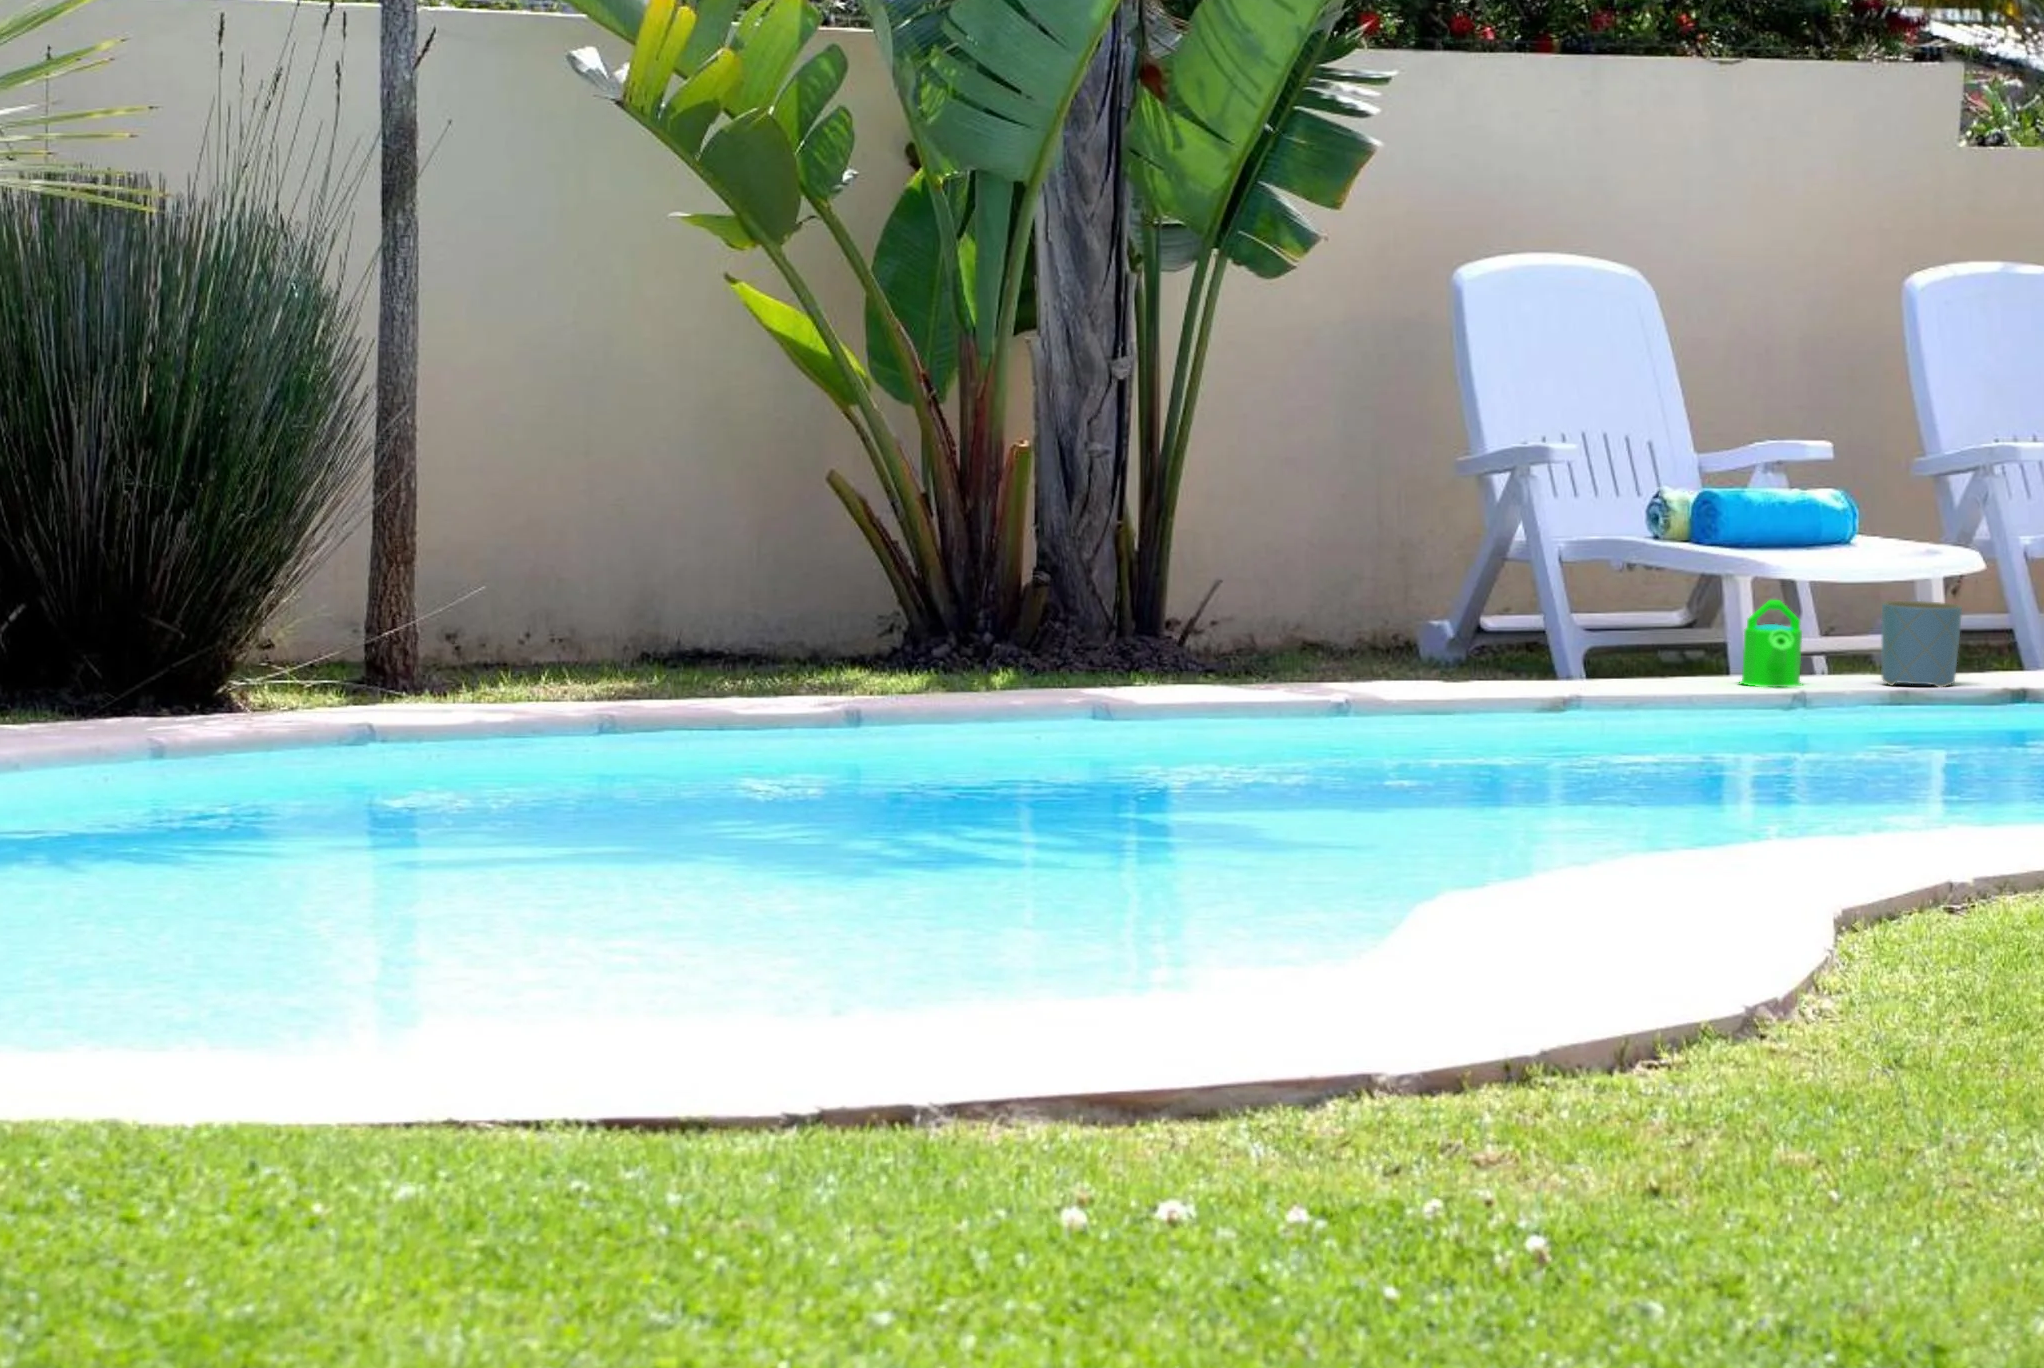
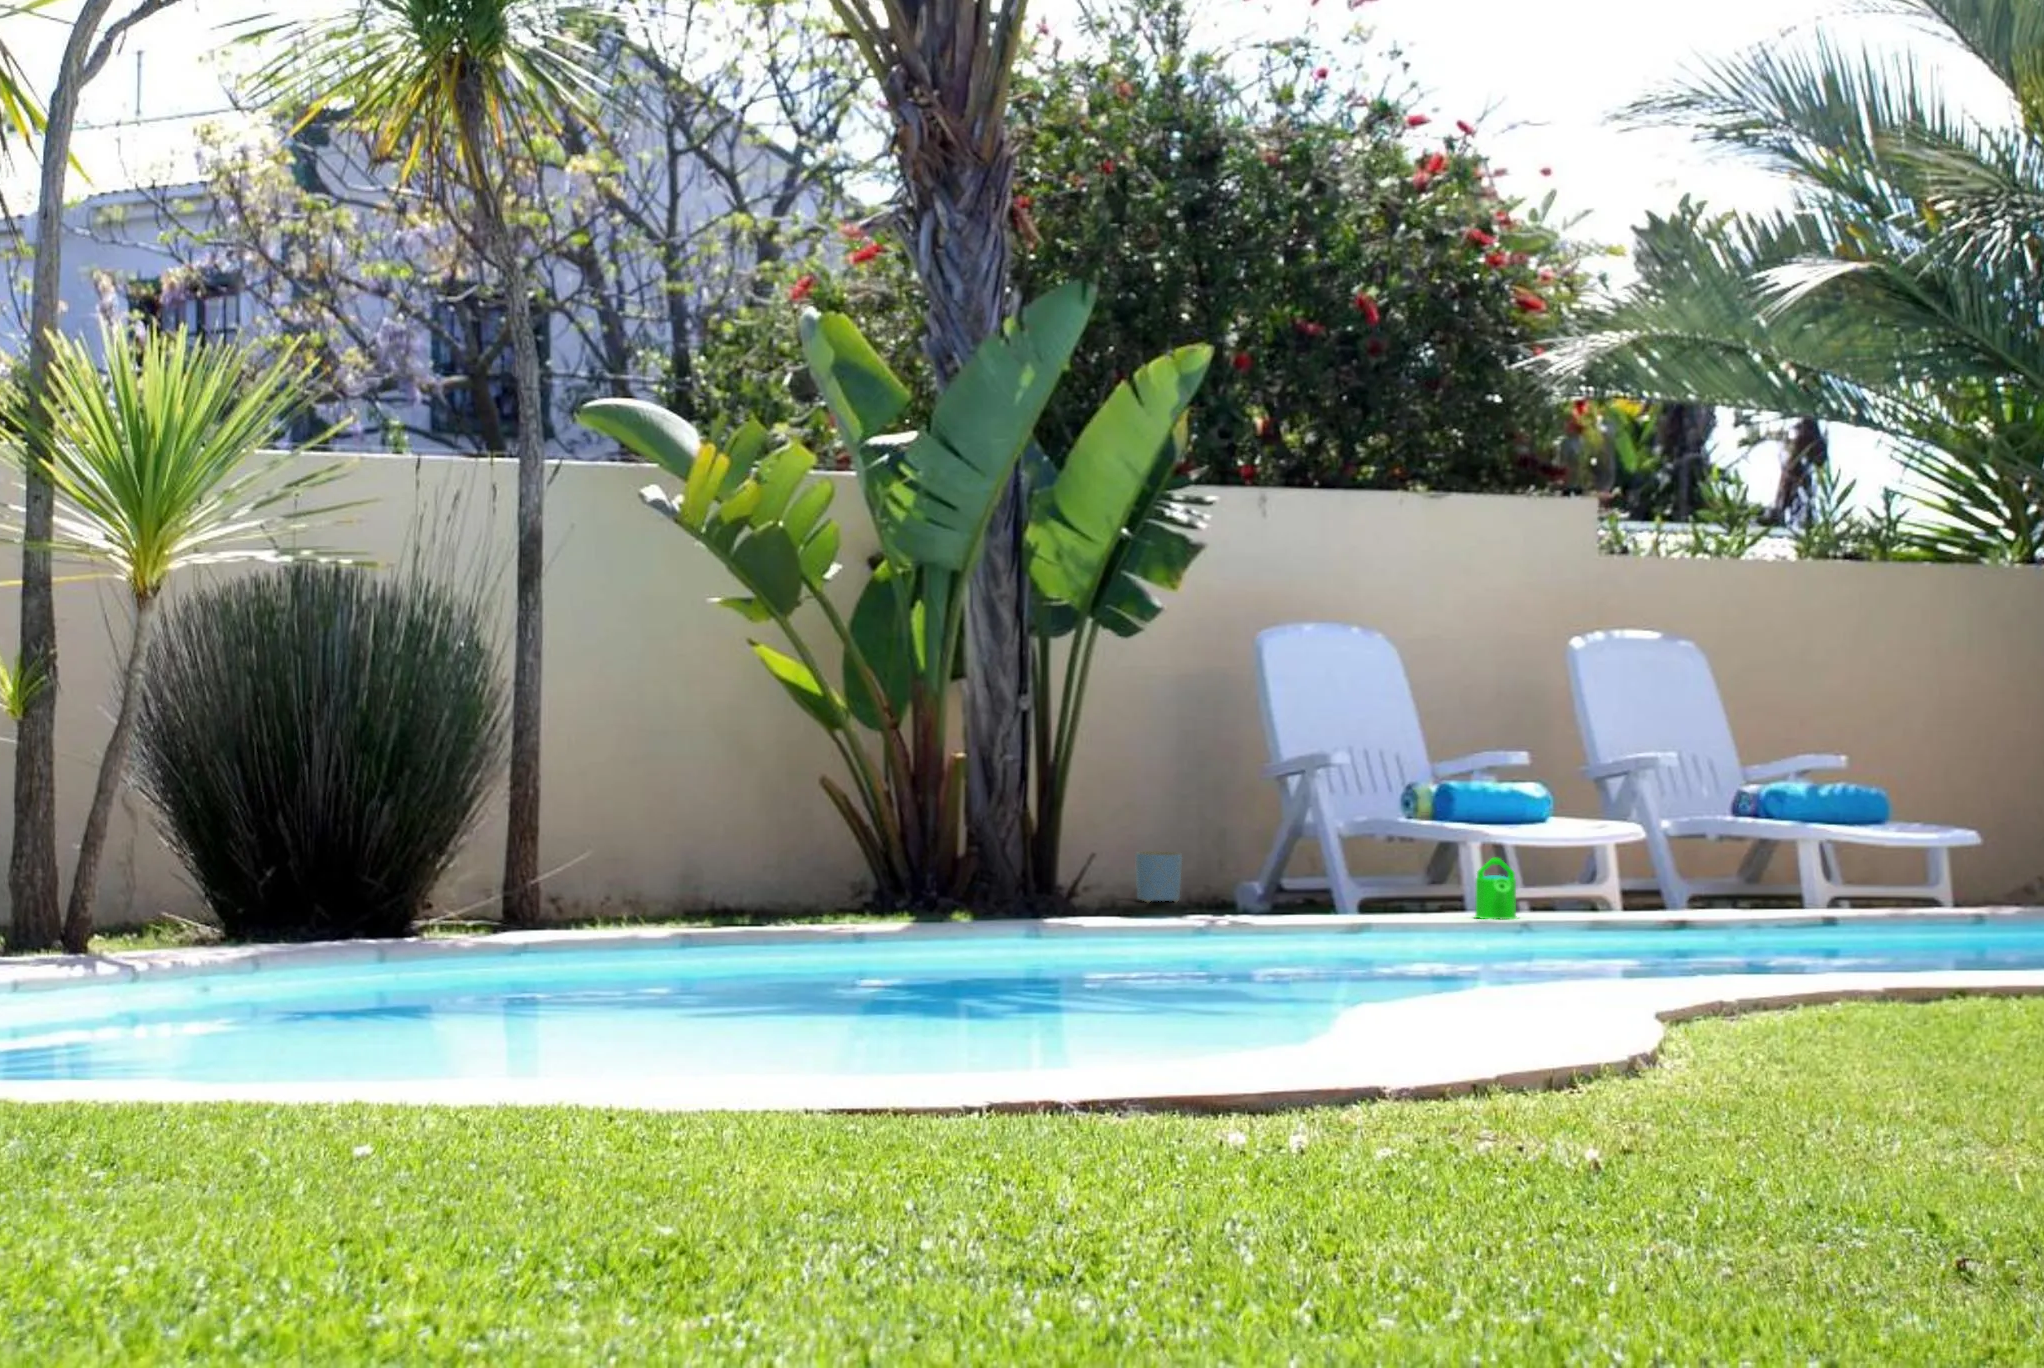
planter: present [1881,601,1962,687] -> present [1136,851,1182,903]

